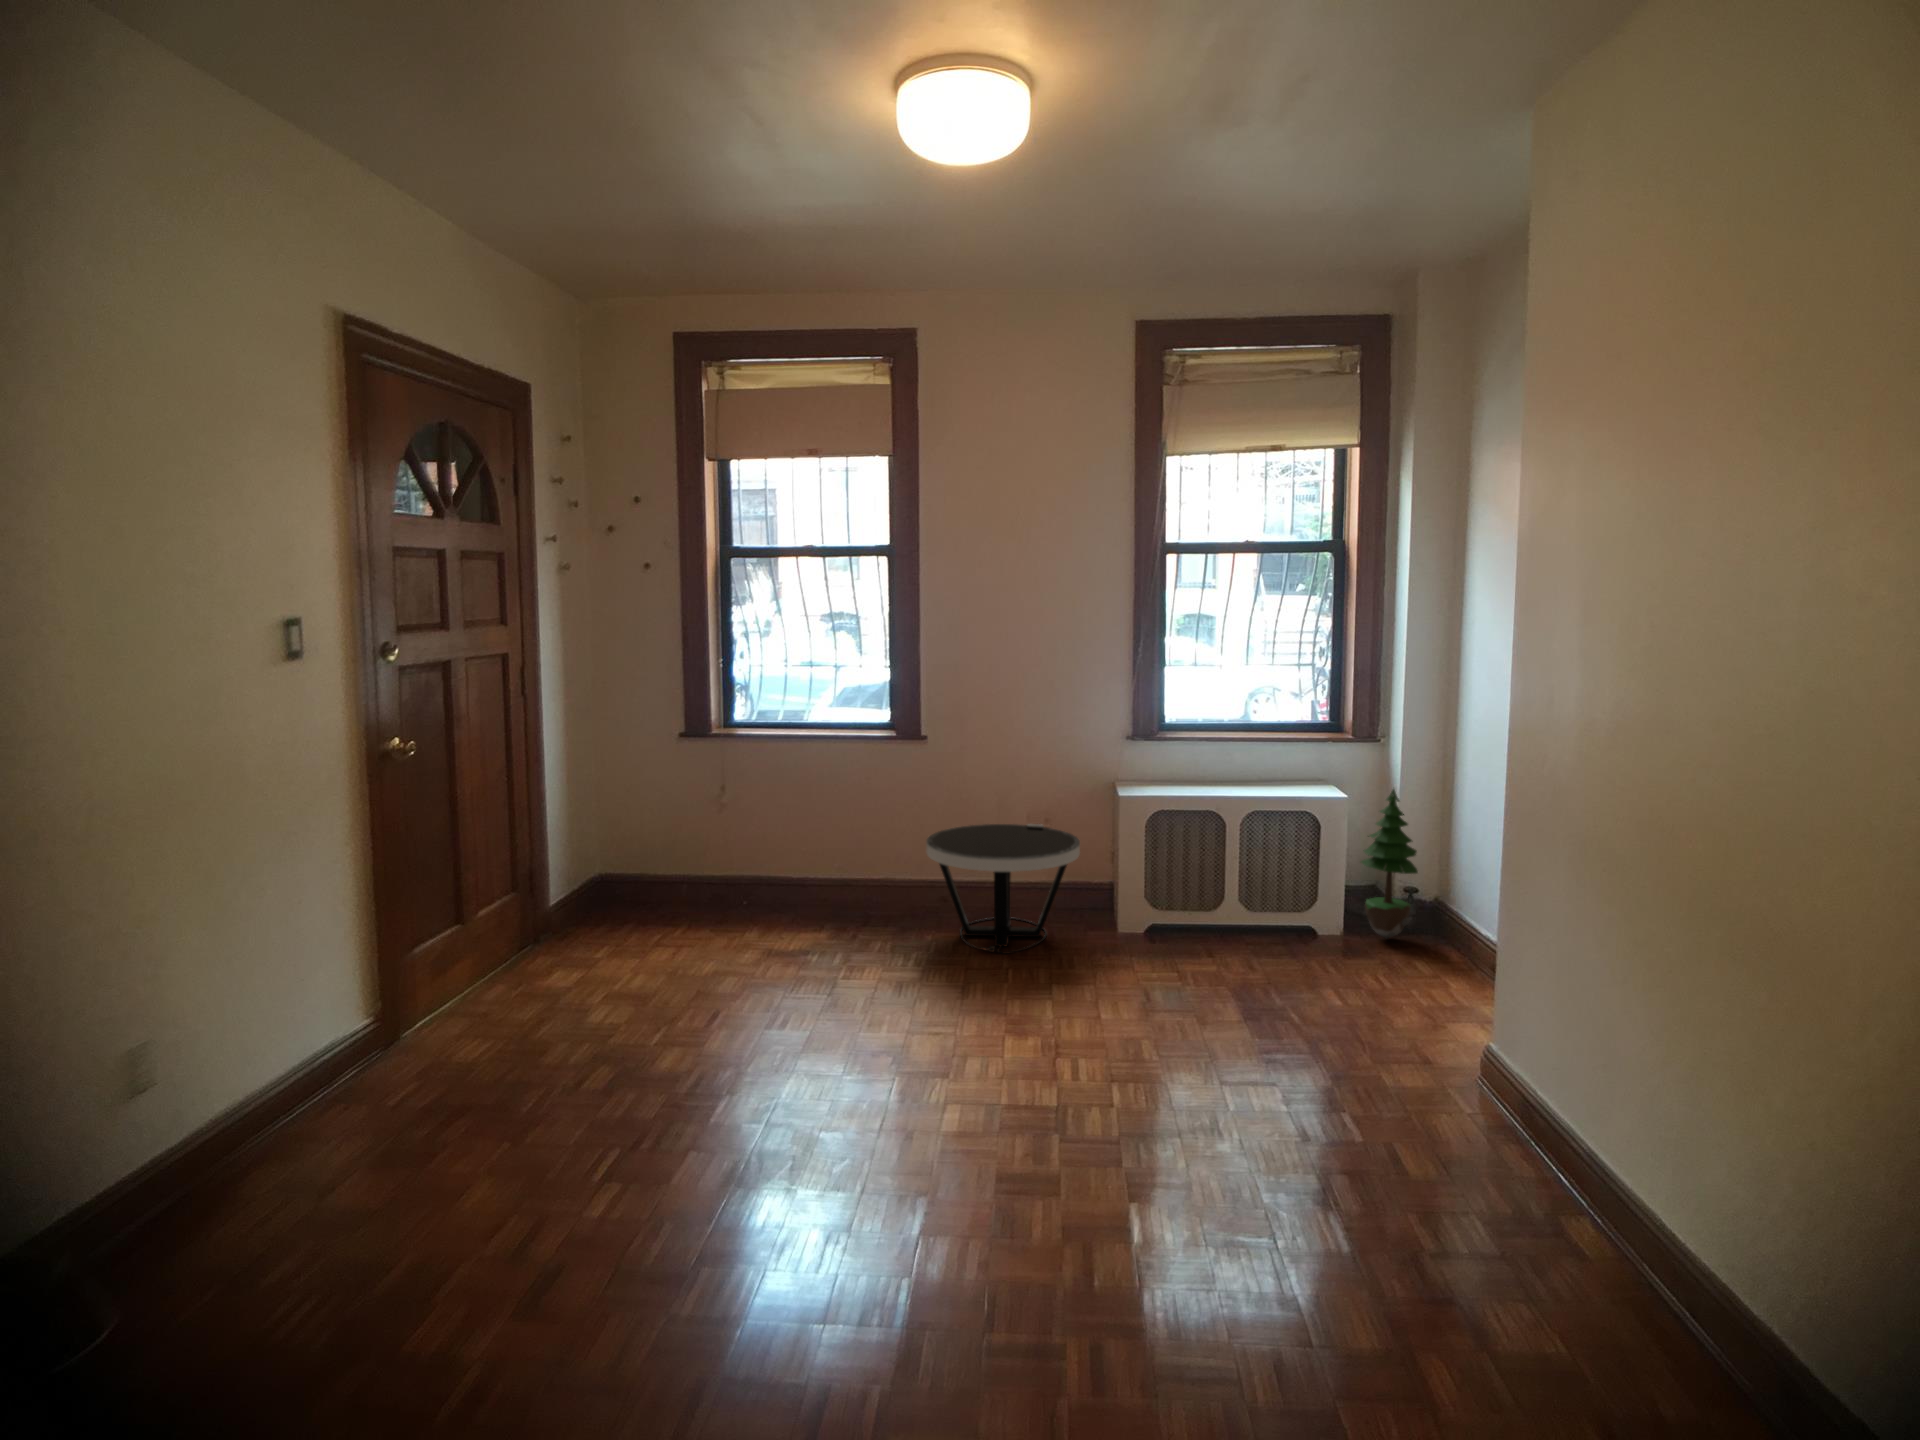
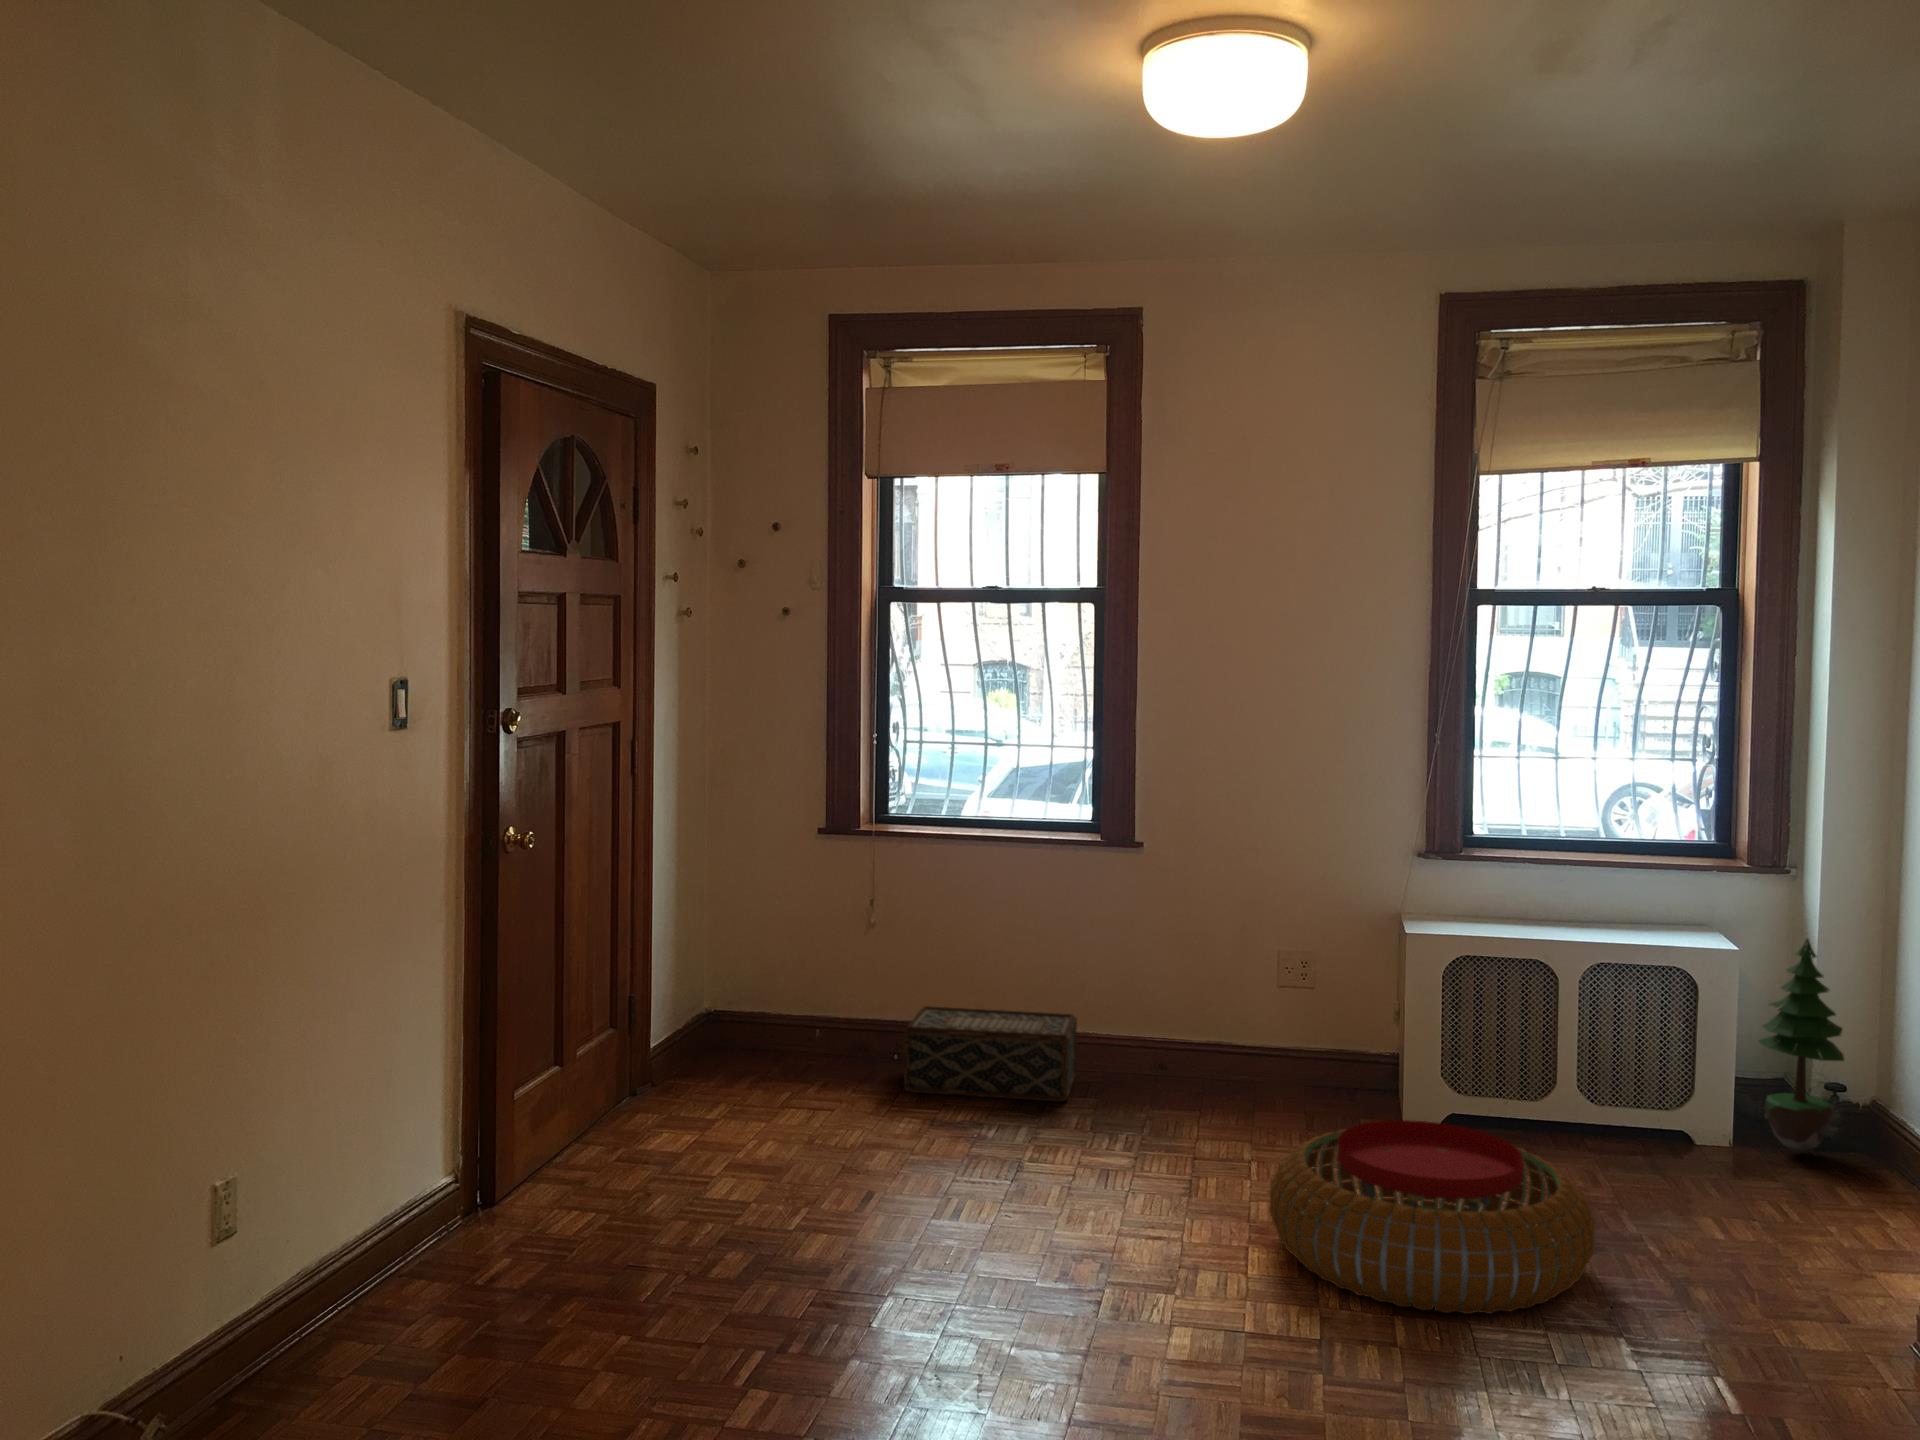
side table: present [926,824,1080,953] -> none [1141,965,1352,1142]
woven basket: none [750,864,881,931] -> present [904,1006,1077,1102]
pouf: none [1020,934,1255,1077] -> present [1269,1120,1595,1314]

